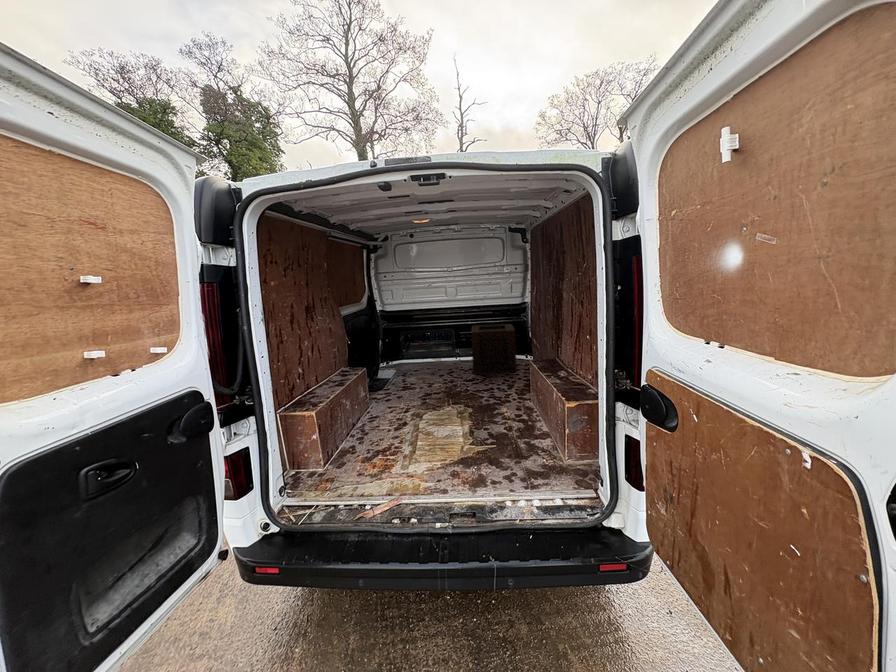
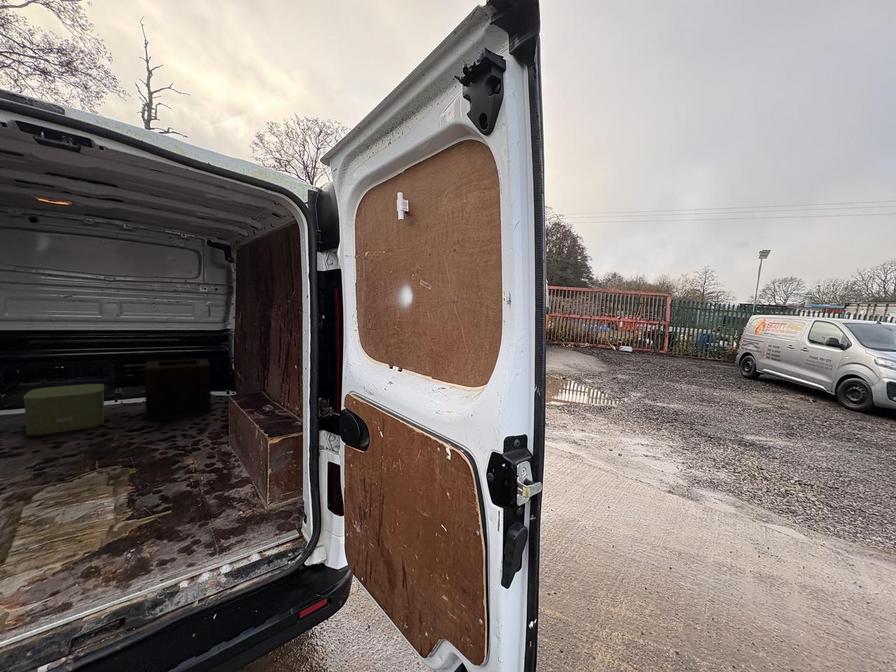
storage box: none [410,342,449,376] -> present [23,384,104,435]

